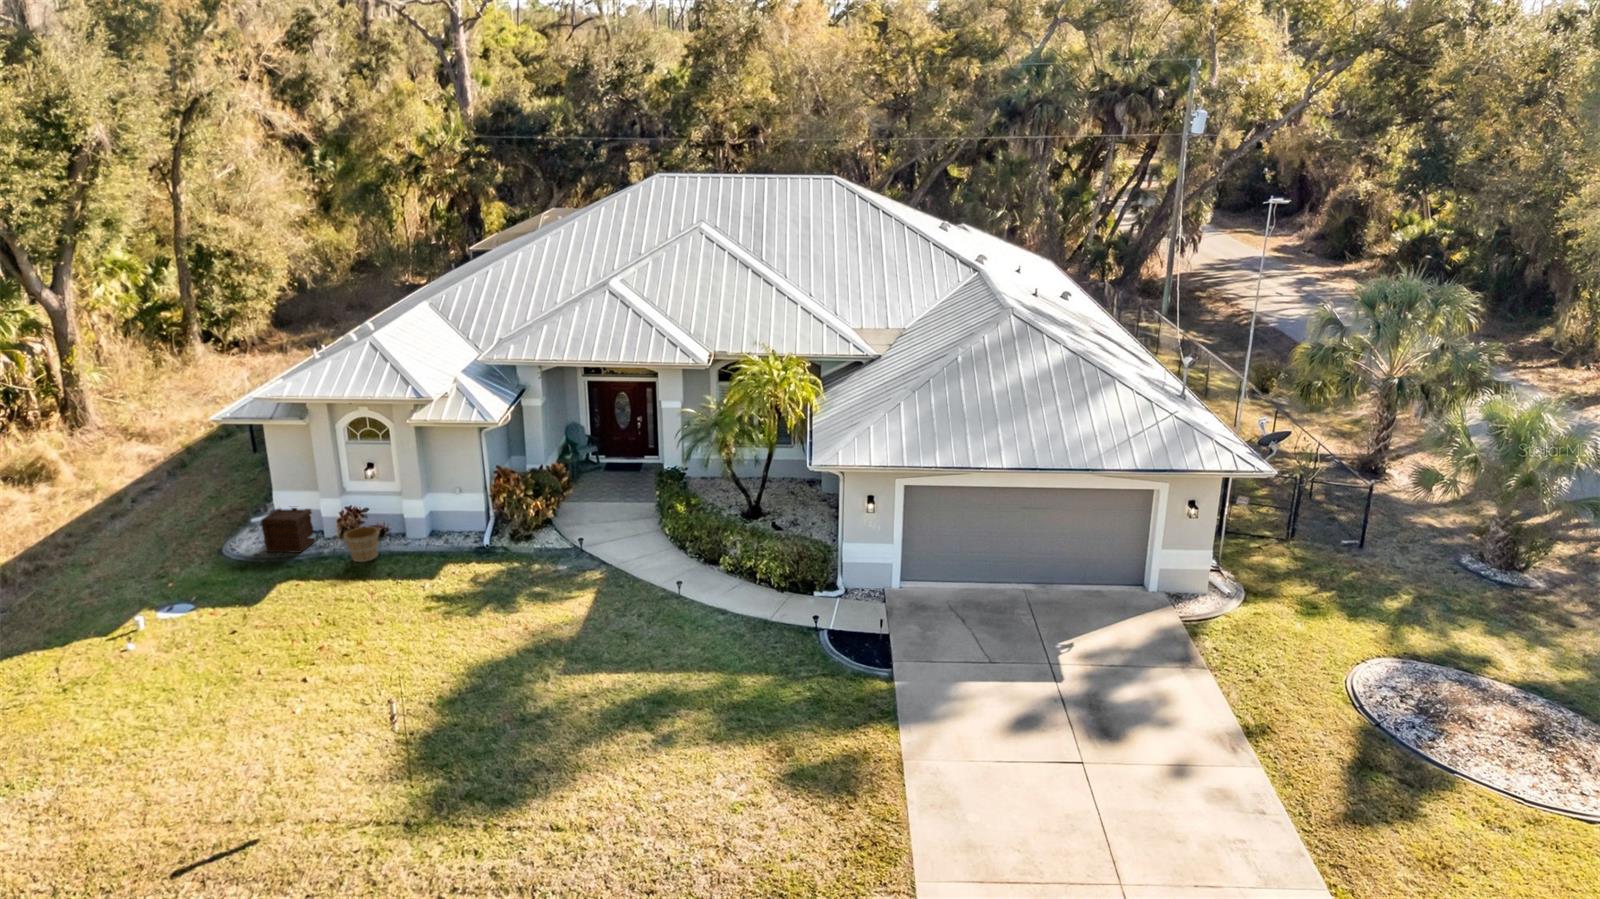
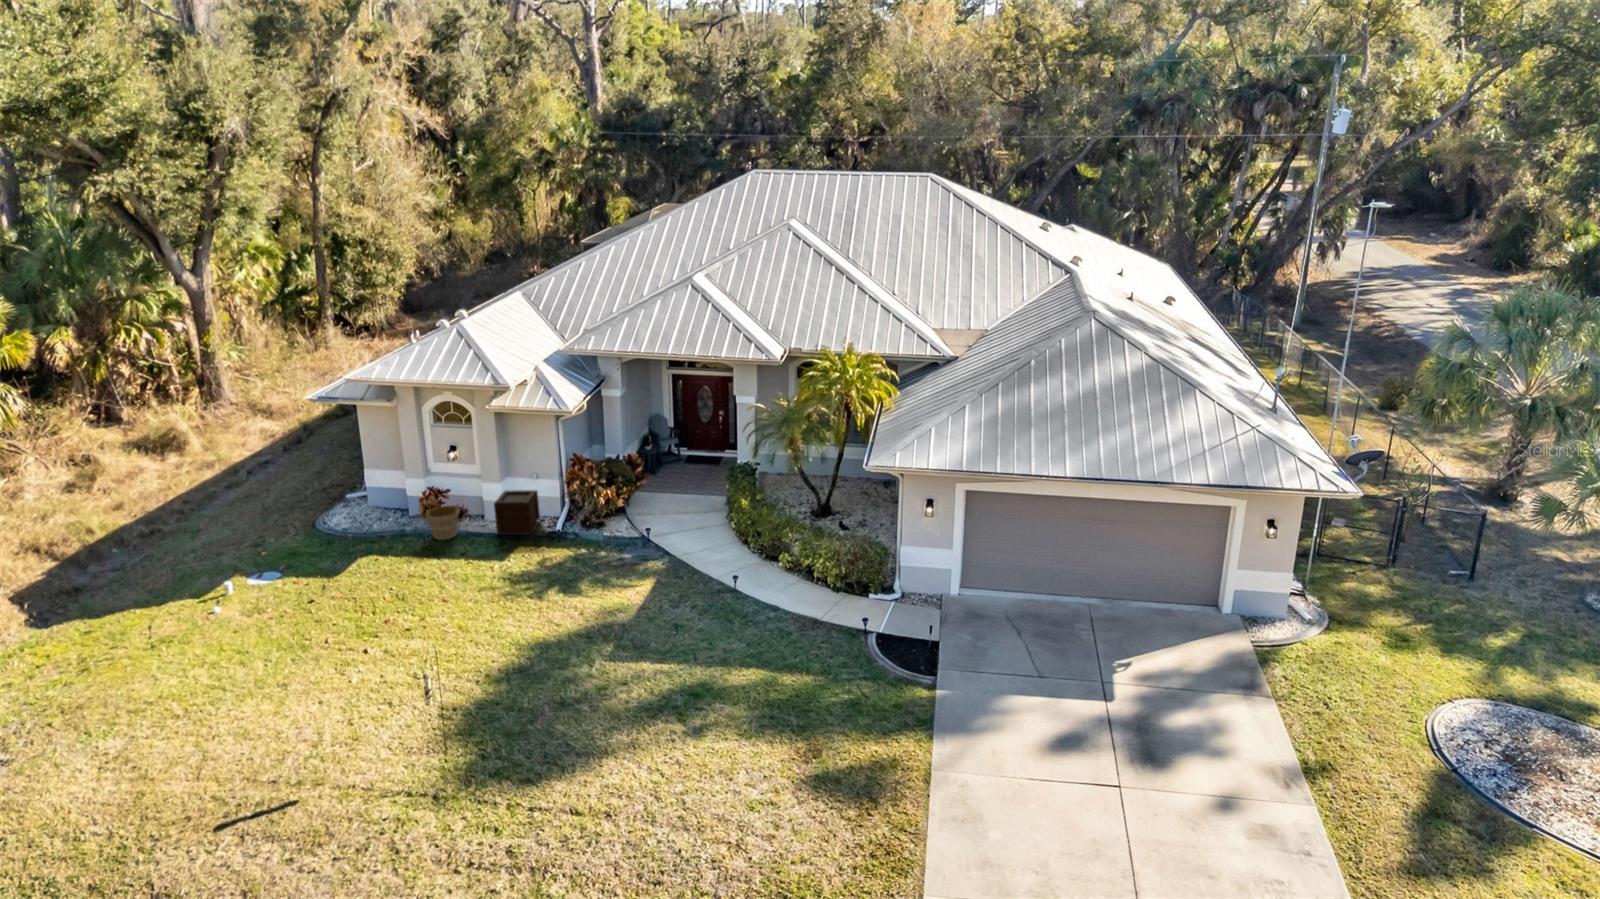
wooden crate: present [261,508,315,553] -> present [494,490,540,535]

